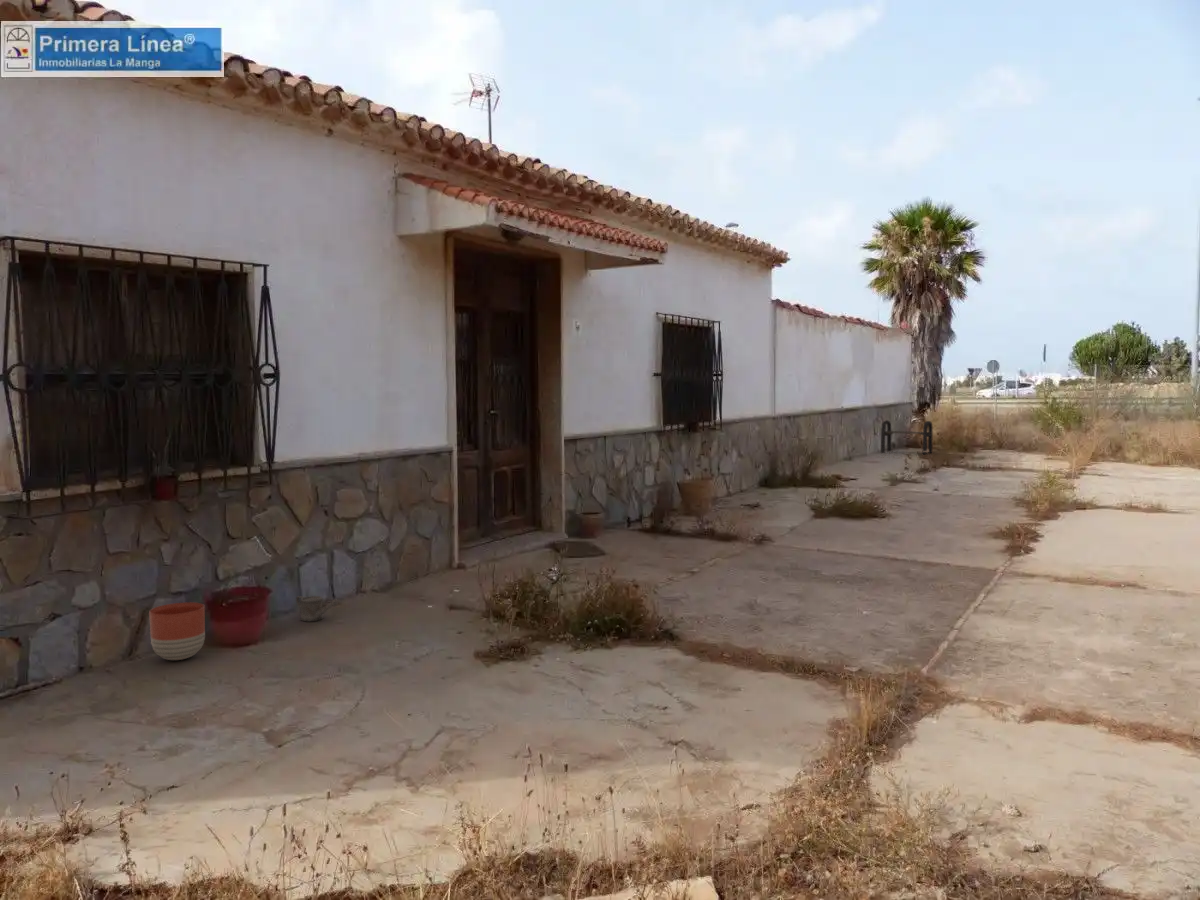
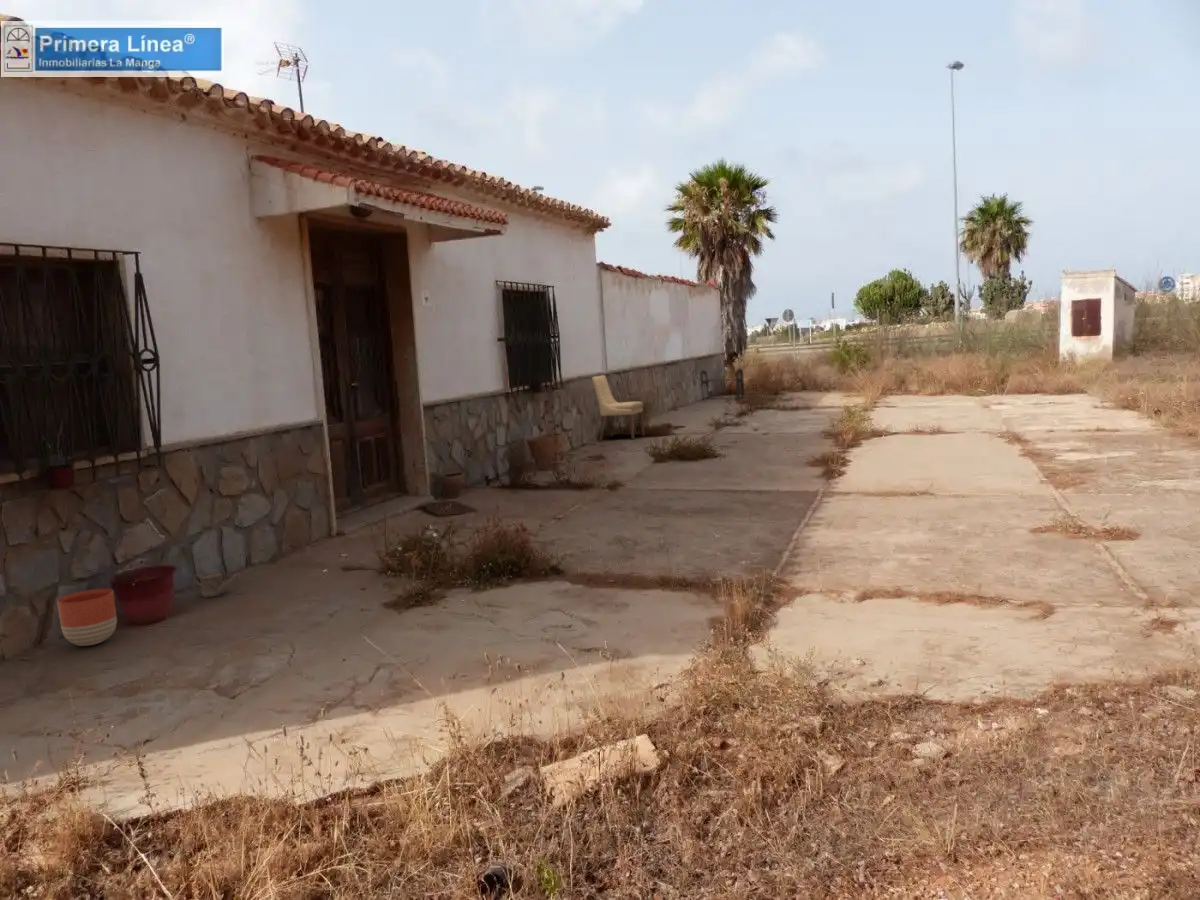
chair: none [755,419,810,490] -> present [592,375,644,440]

